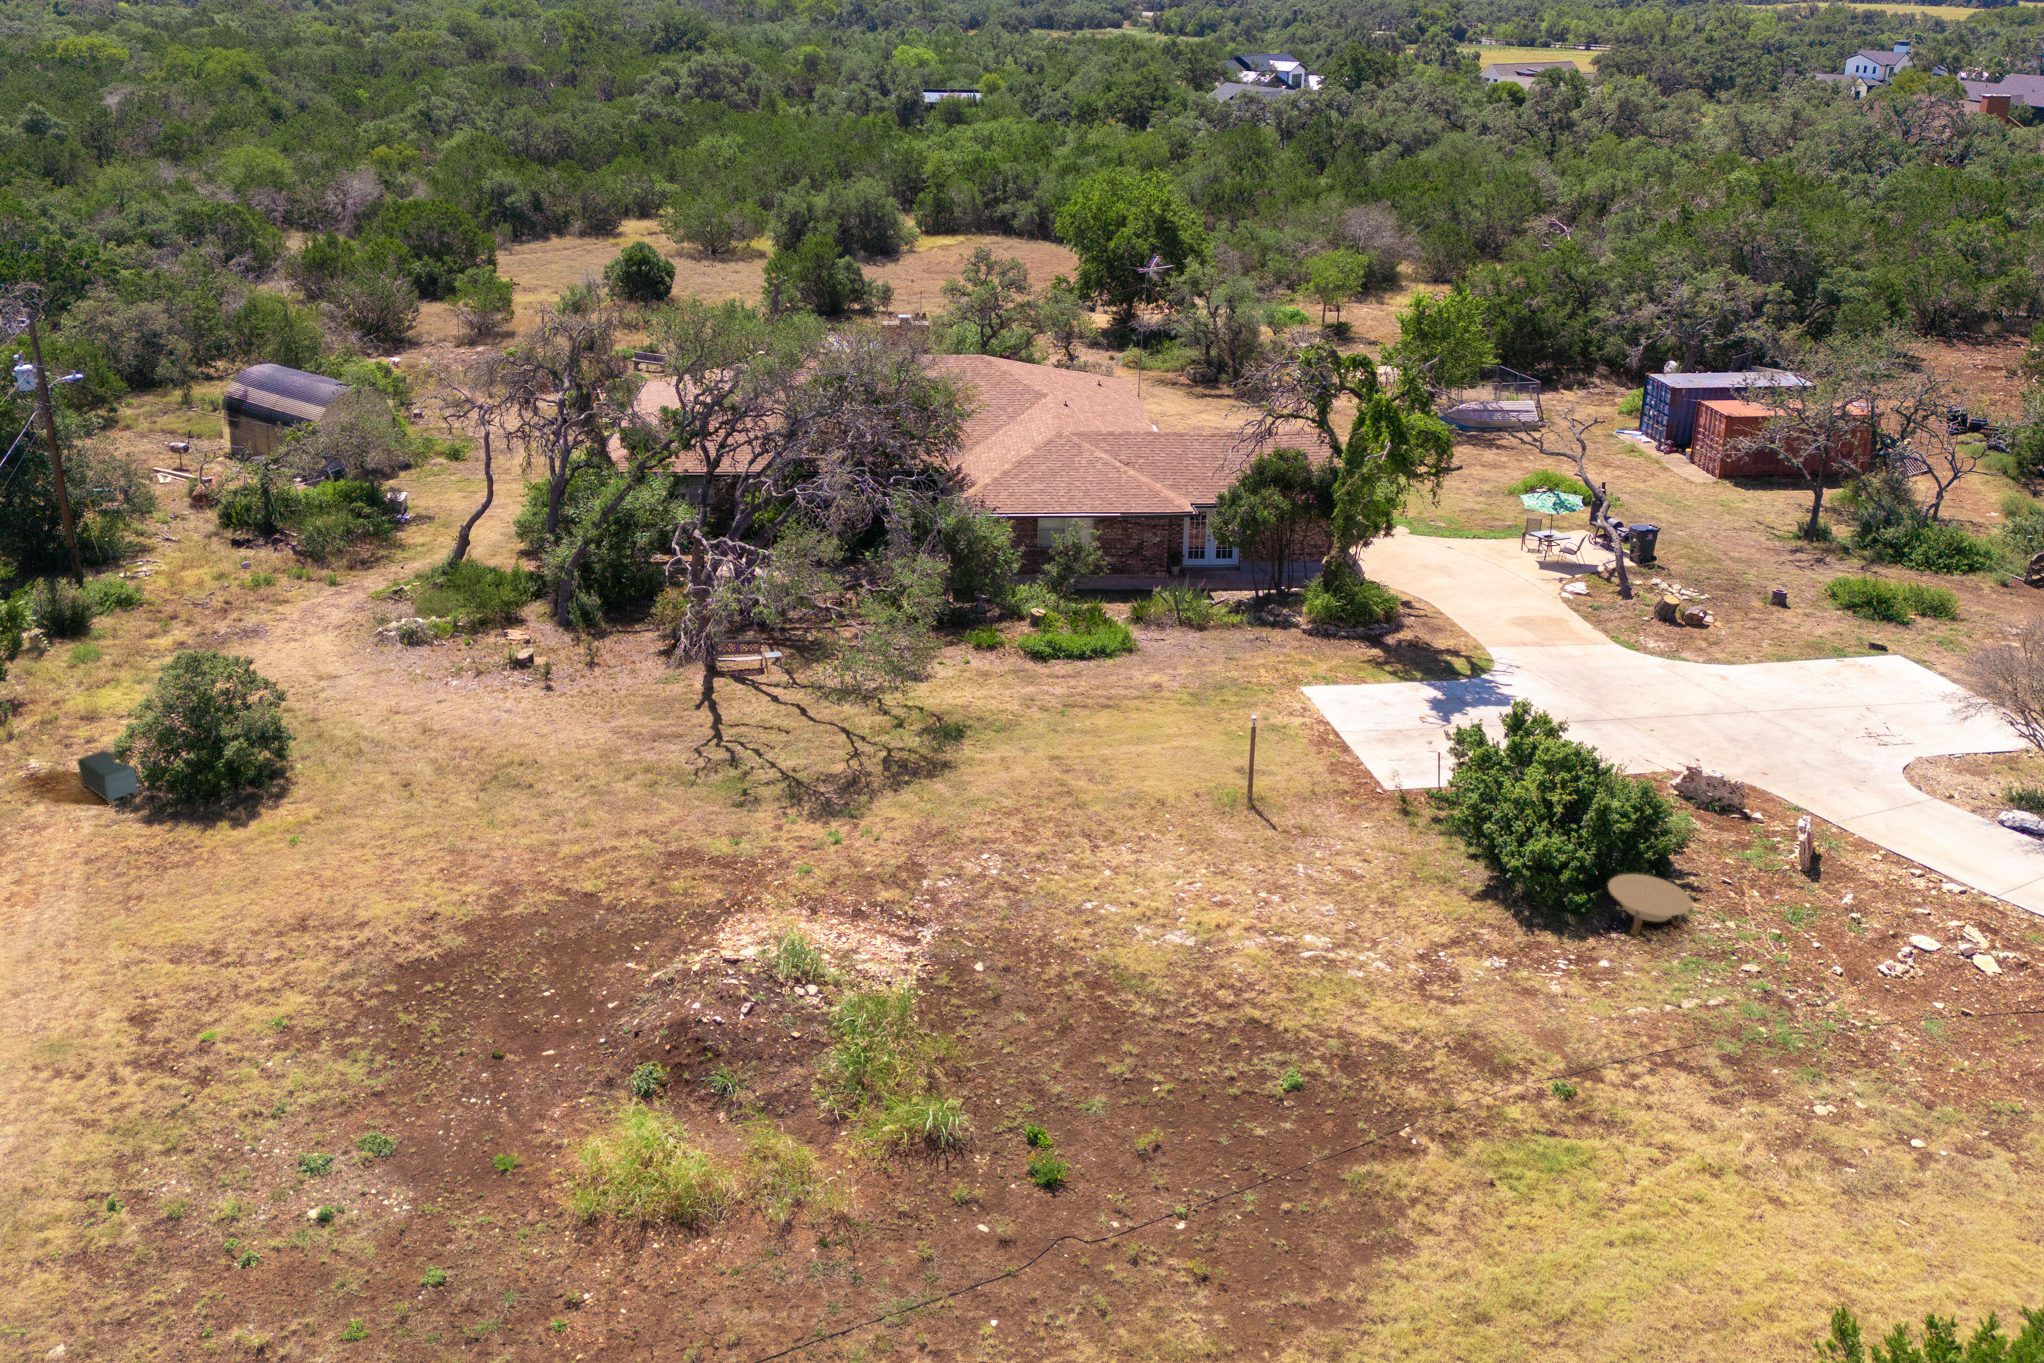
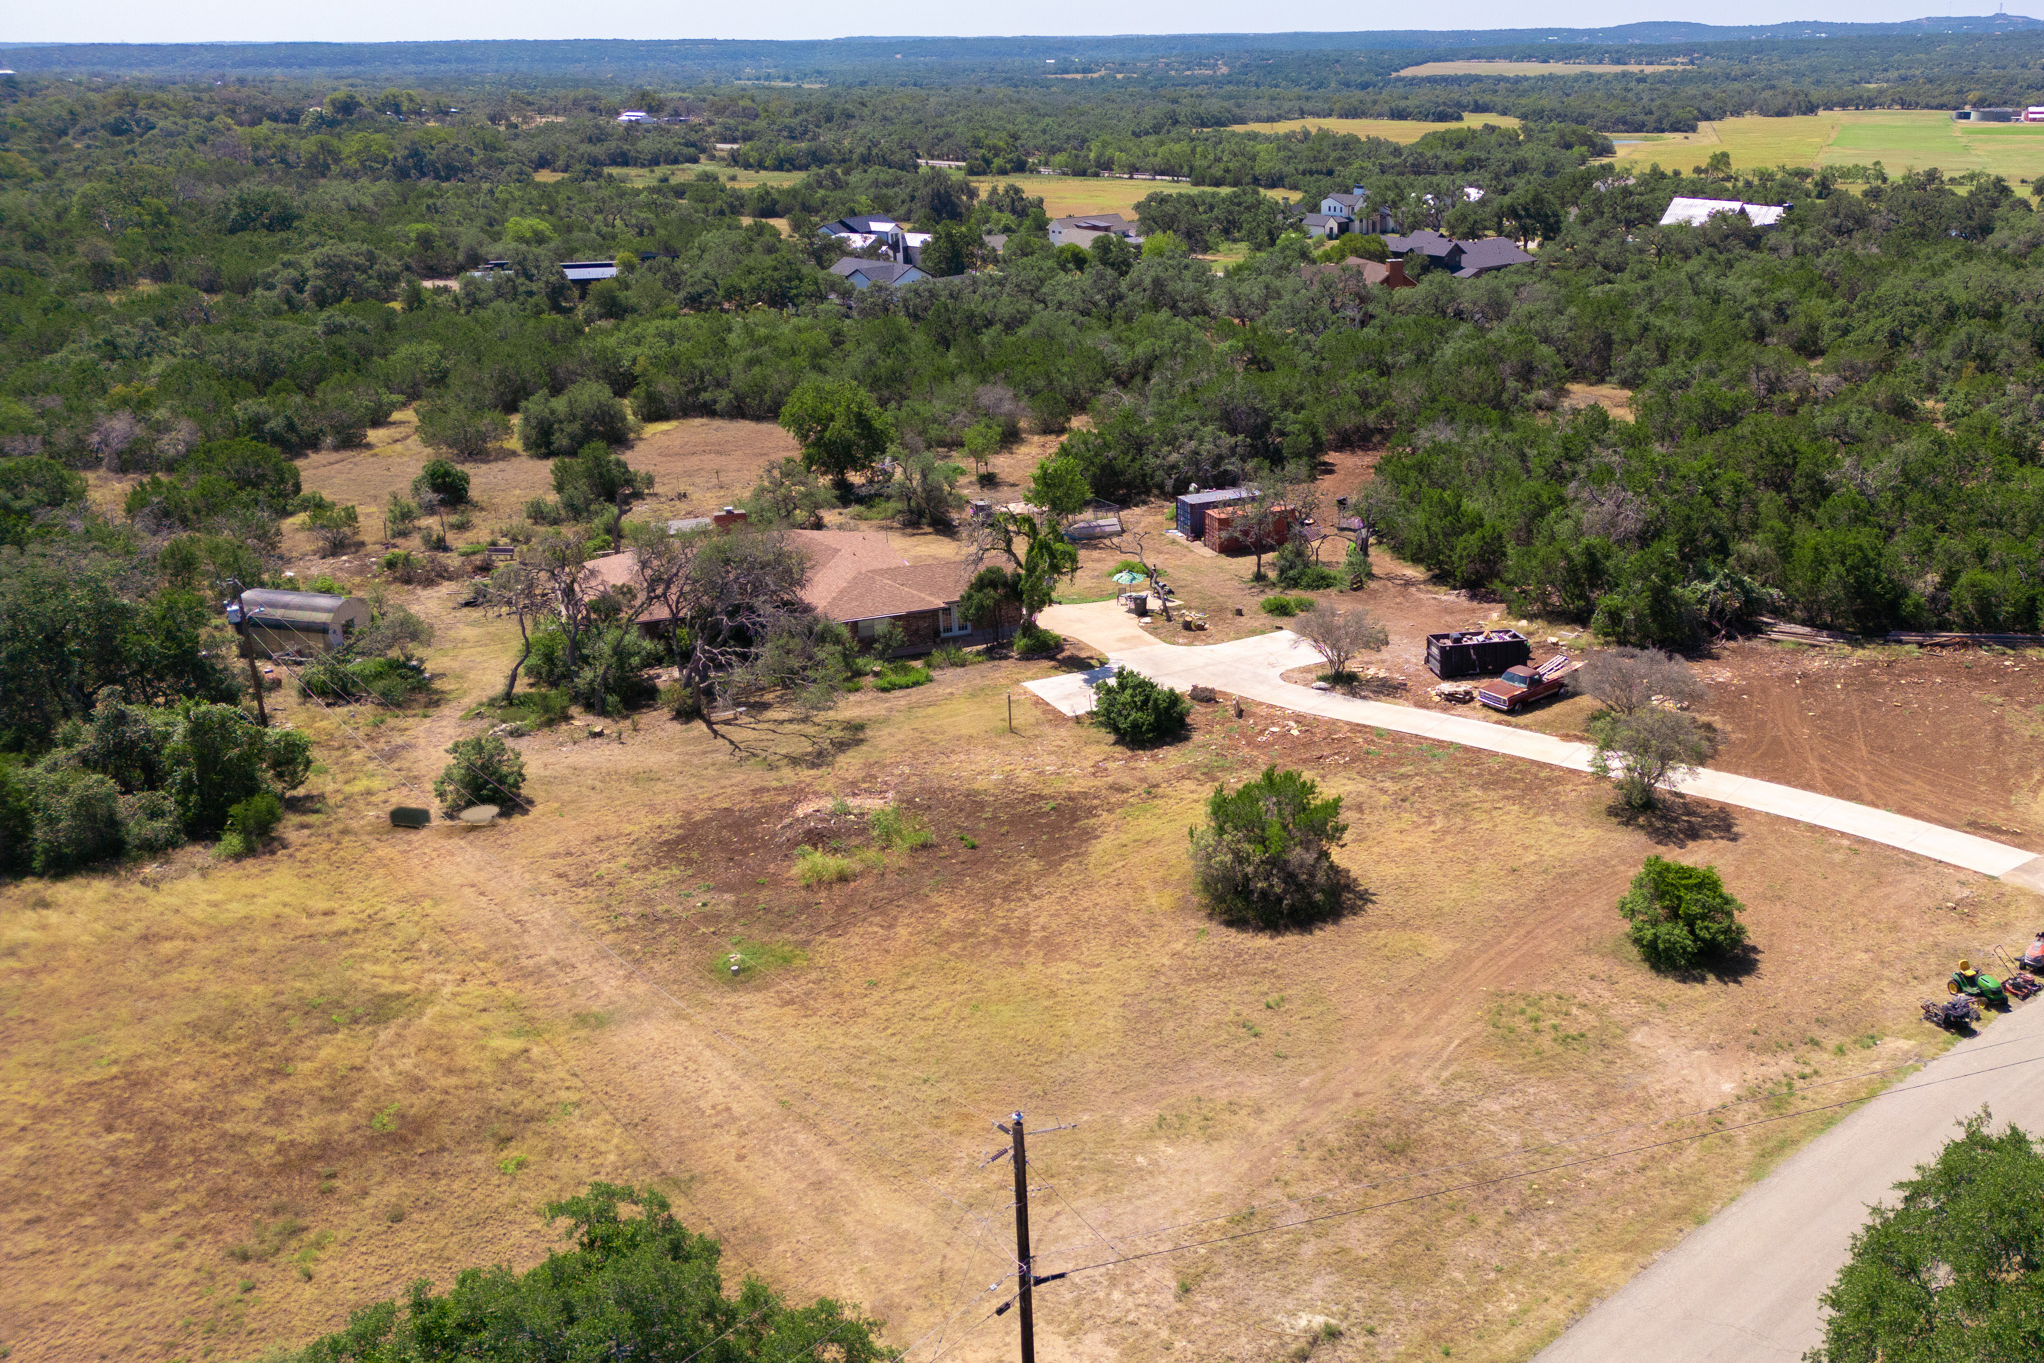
round table: present [1608,874,1692,936] -> present [460,805,499,832]

